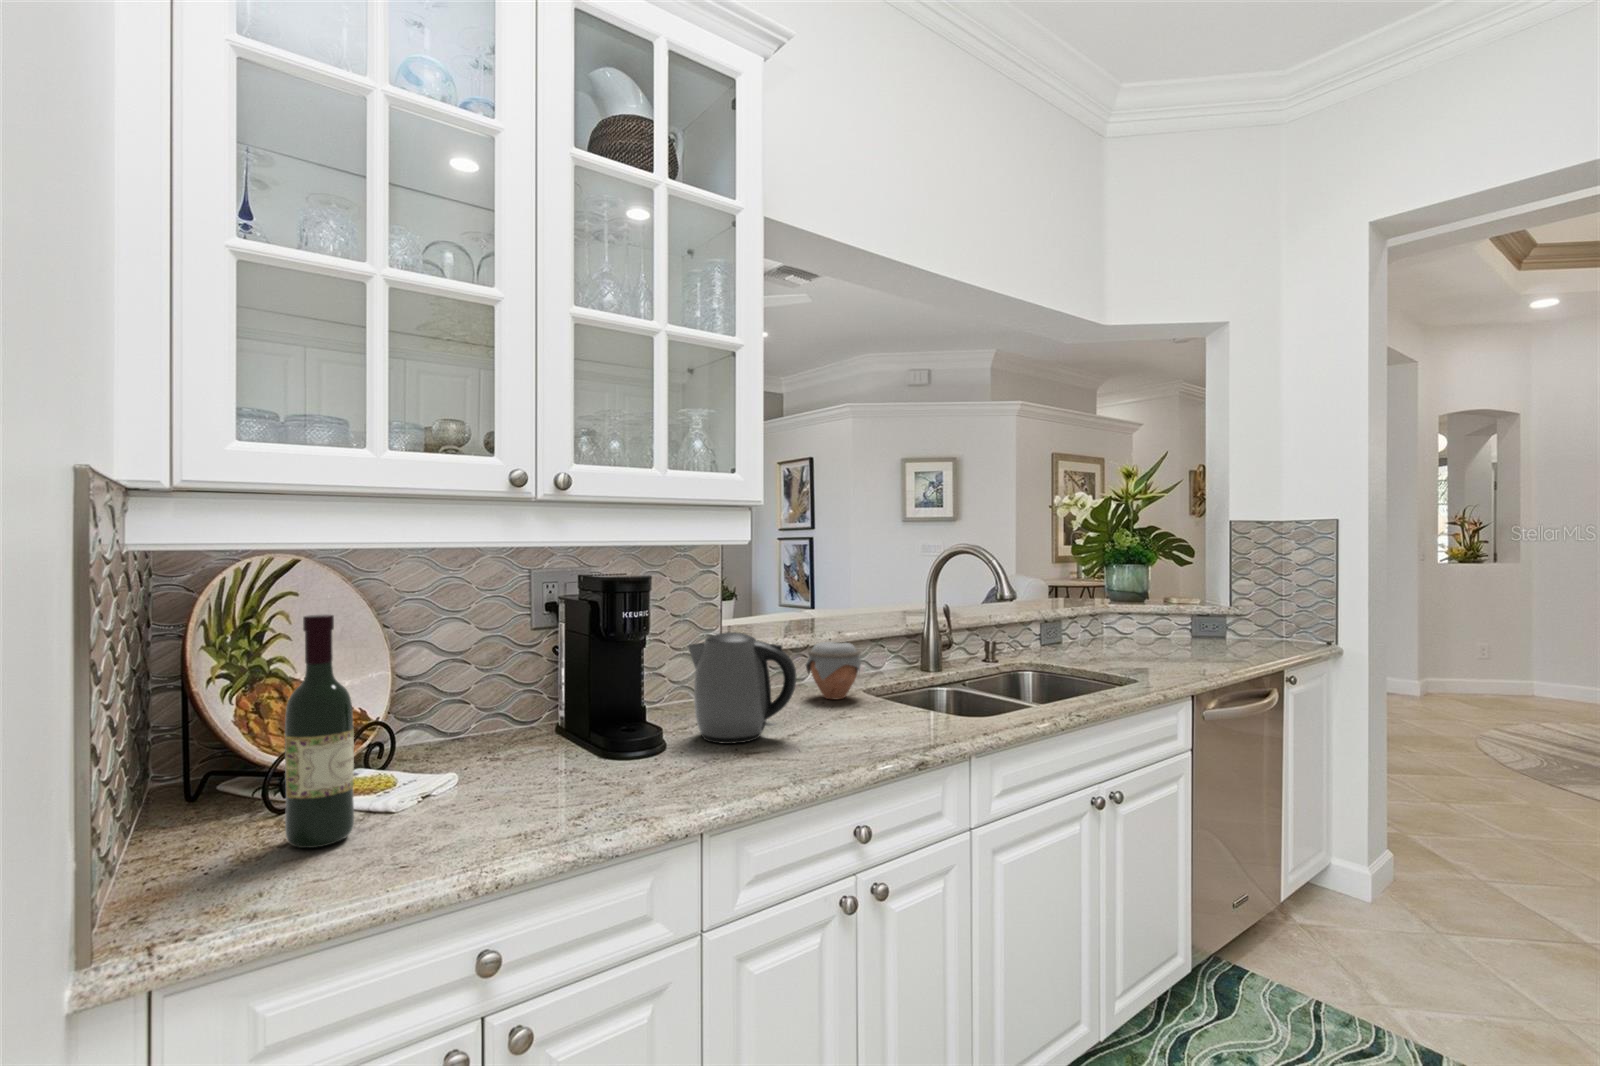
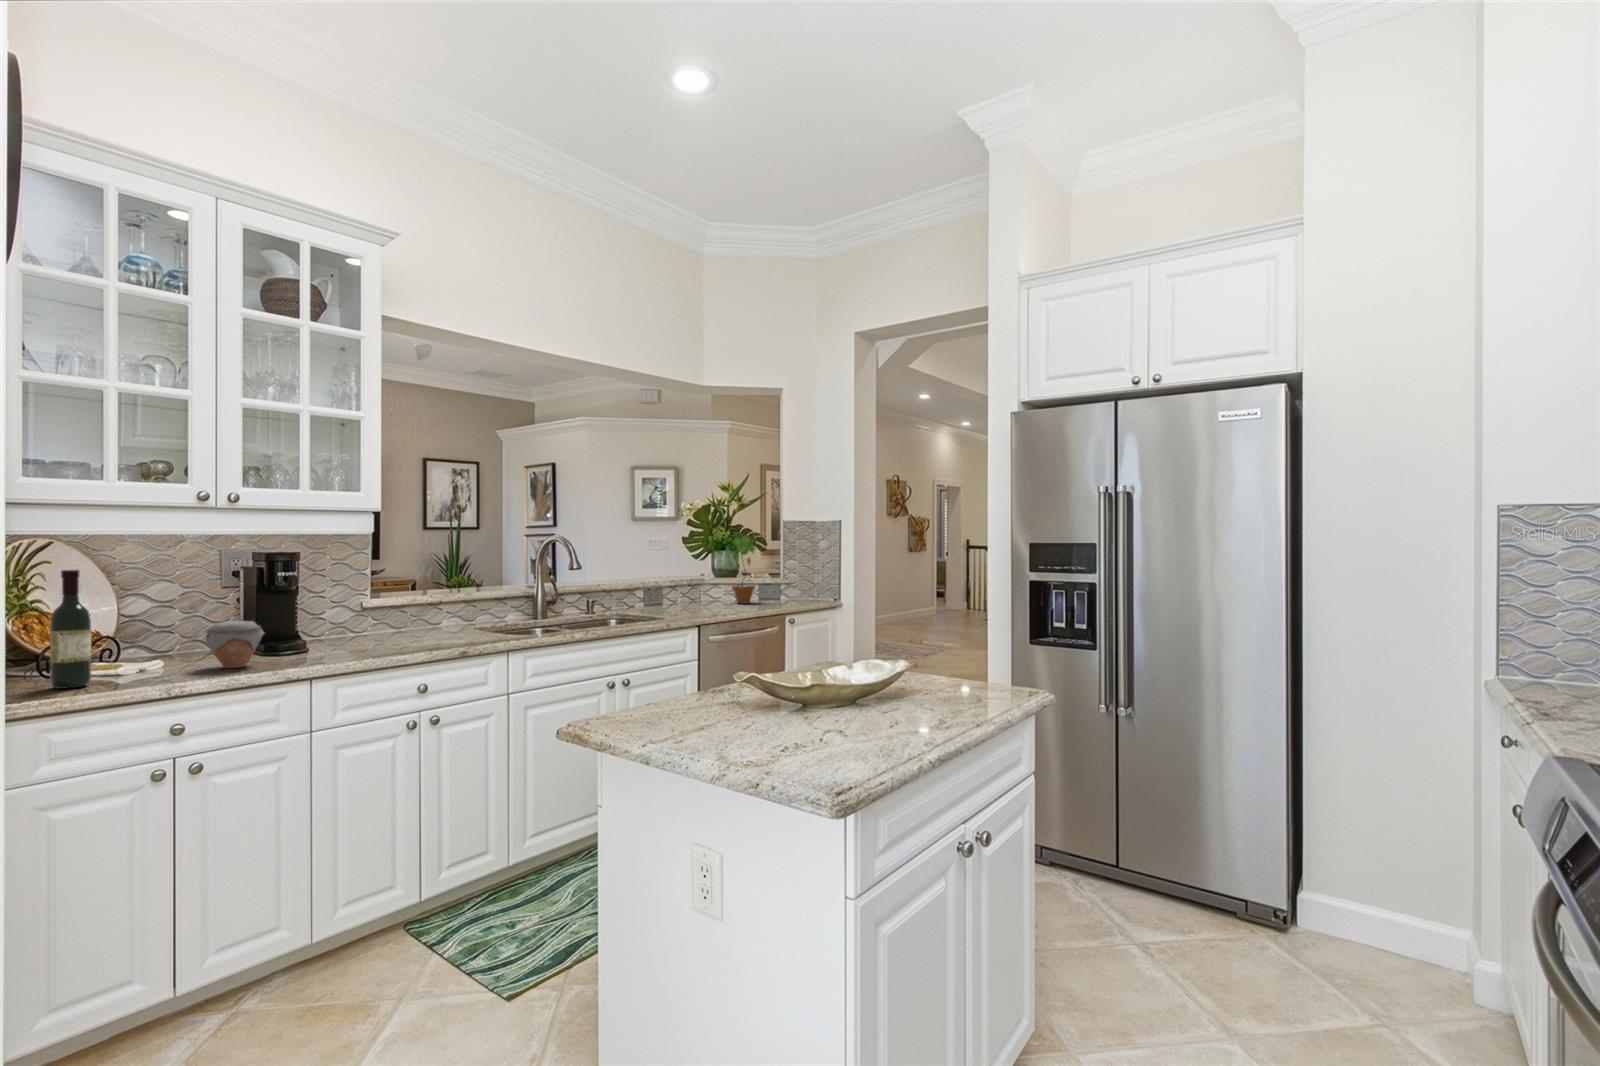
potted plant: none [1134,536,1182,638] -> present [726,534,755,604]
kettle: present [688,632,796,744] -> none [324,588,396,653]
jar: present [806,642,861,699] -> present [205,620,264,668]

